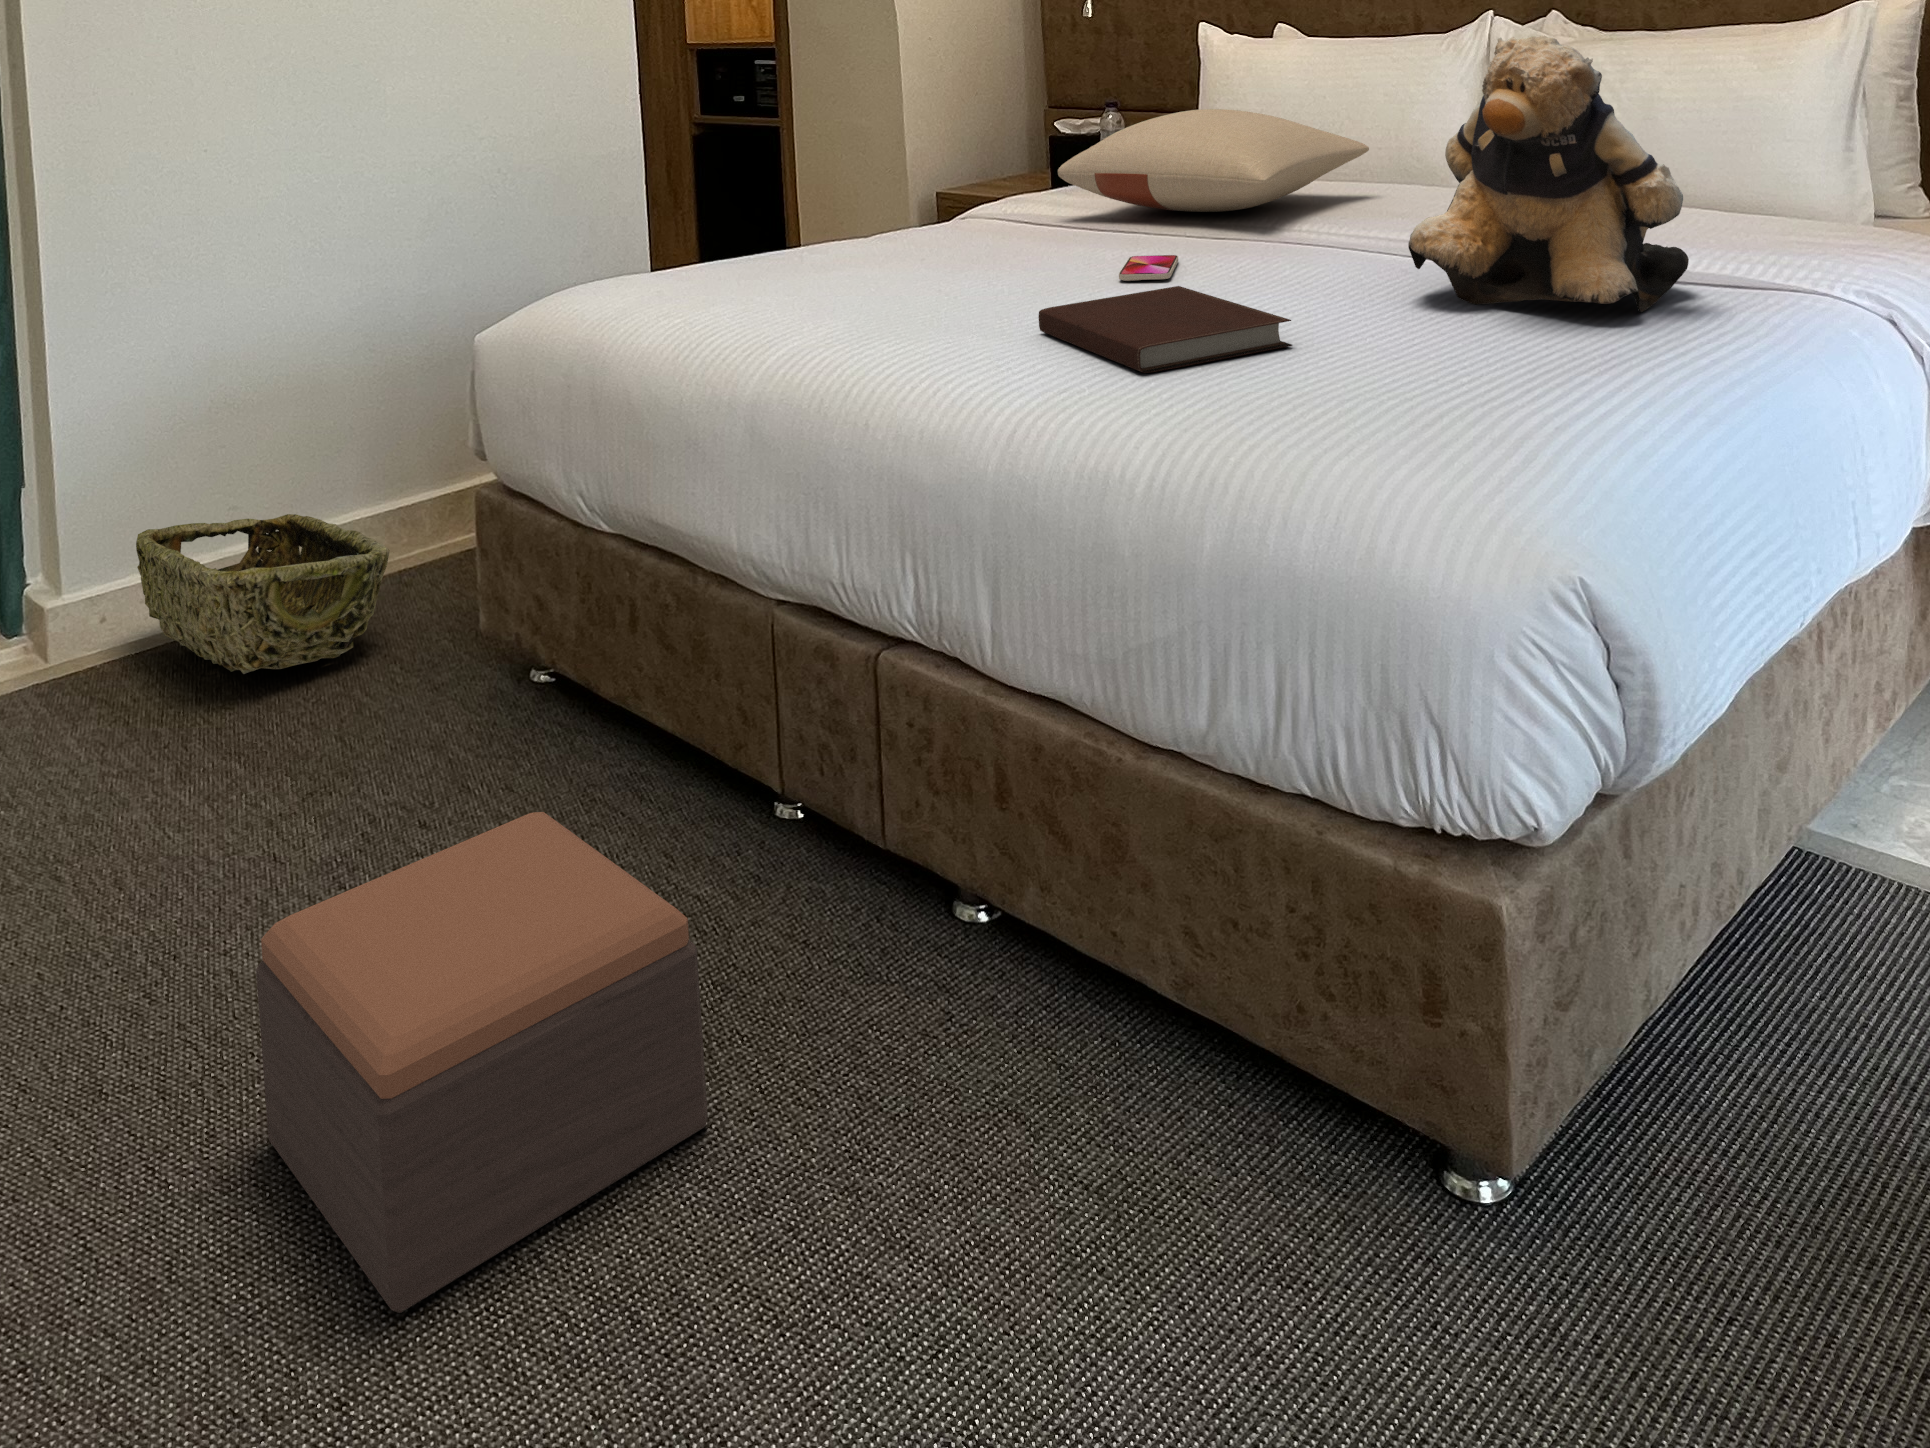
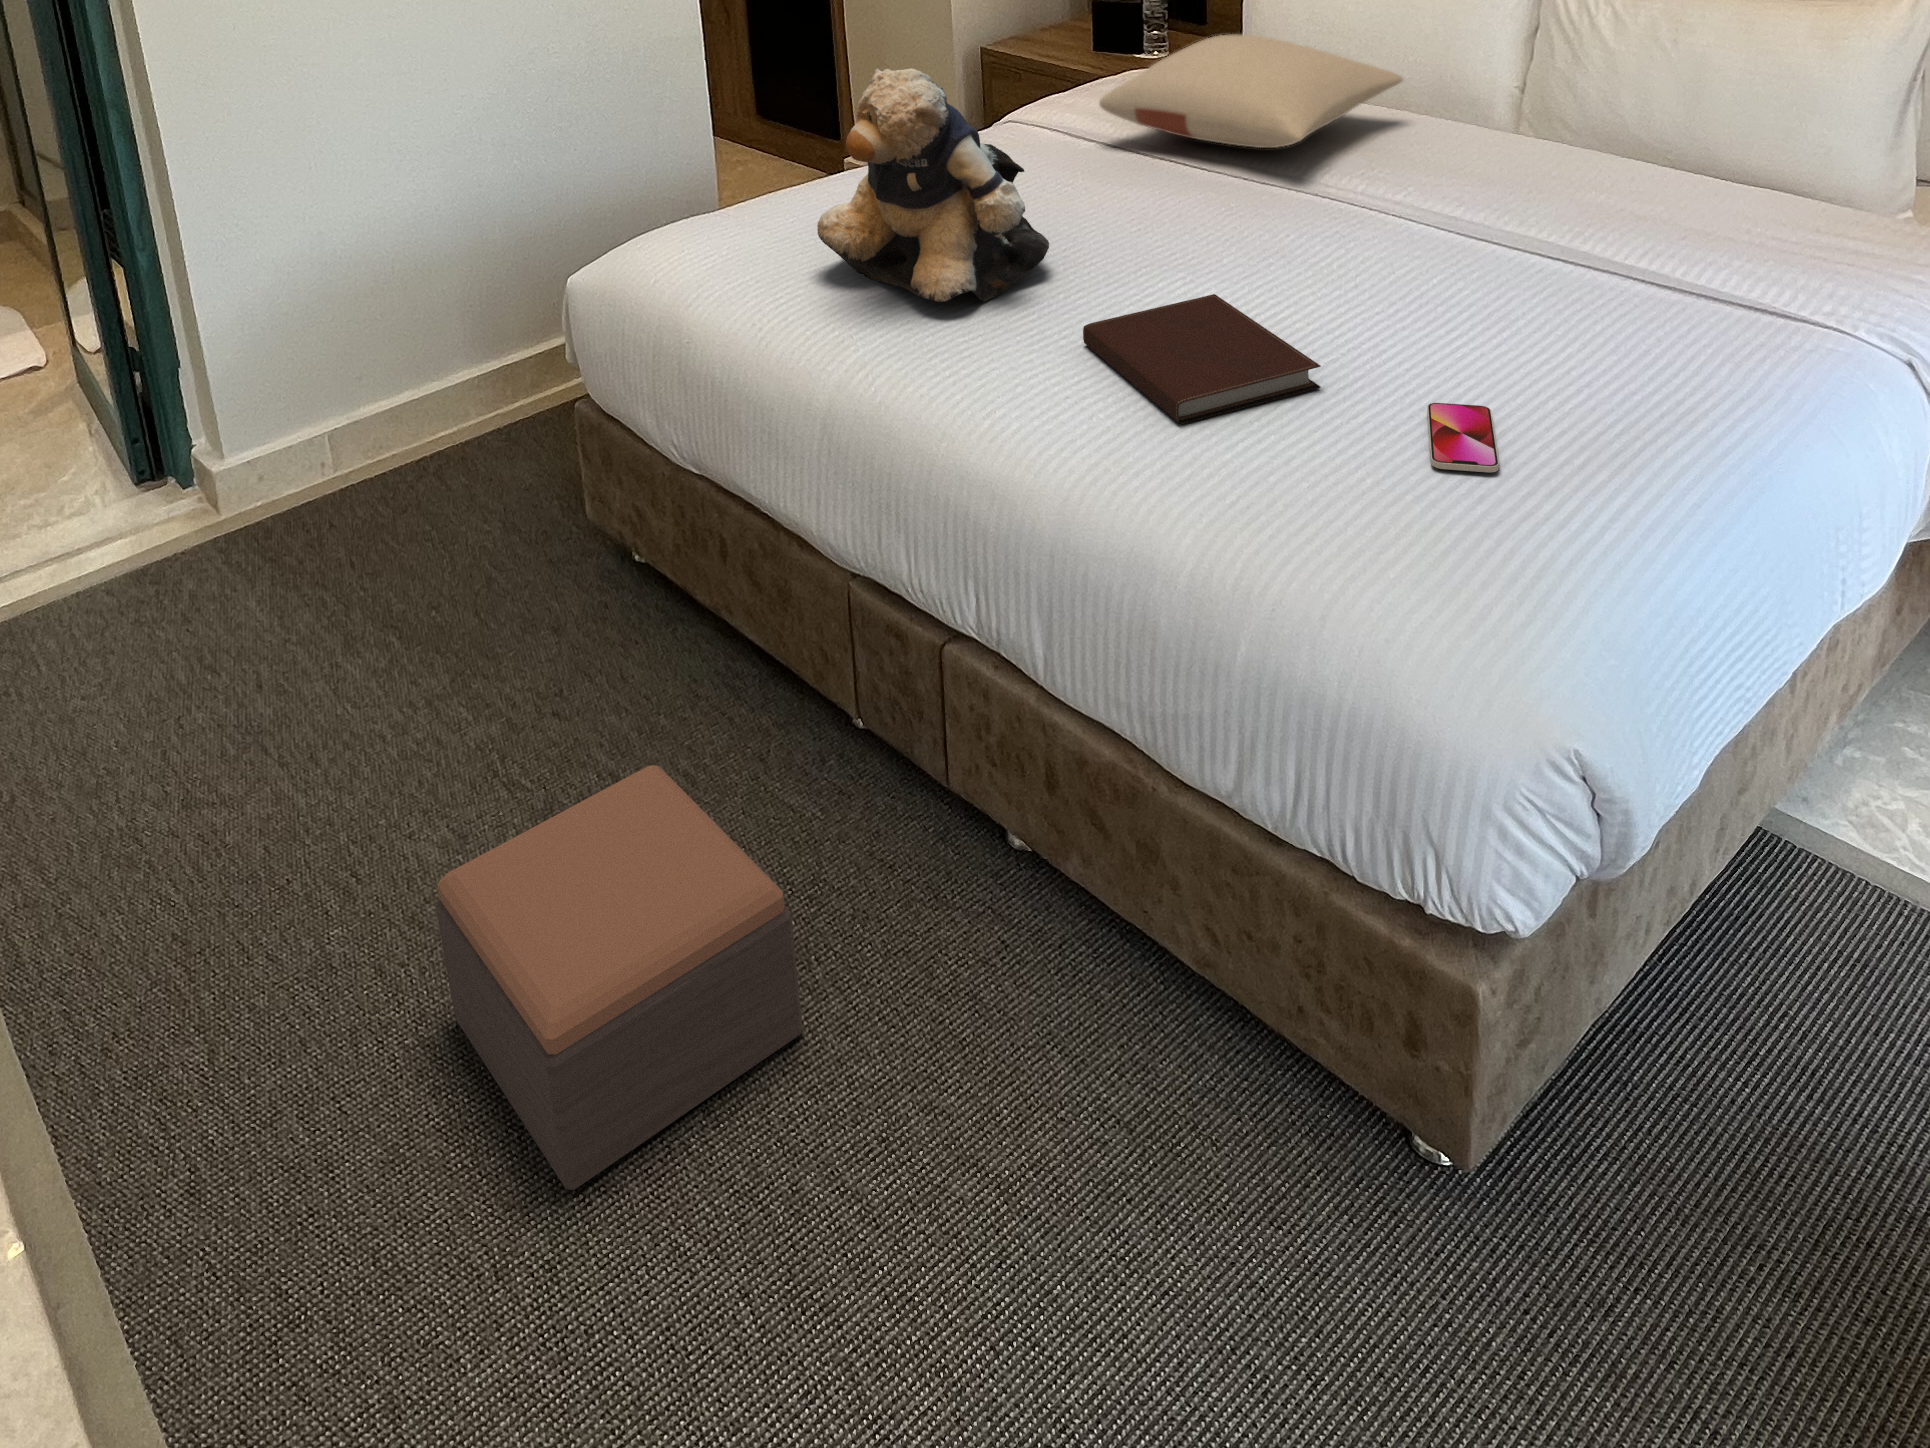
teddy bear: present [1408,36,1689,312] -> present [817,68,1049,302]
smartphone: present [1119,255,1178,281] -> present [1427,403,1499,472]
woven basket: present [136,514,389,674] -> none [281,374,499,532]

